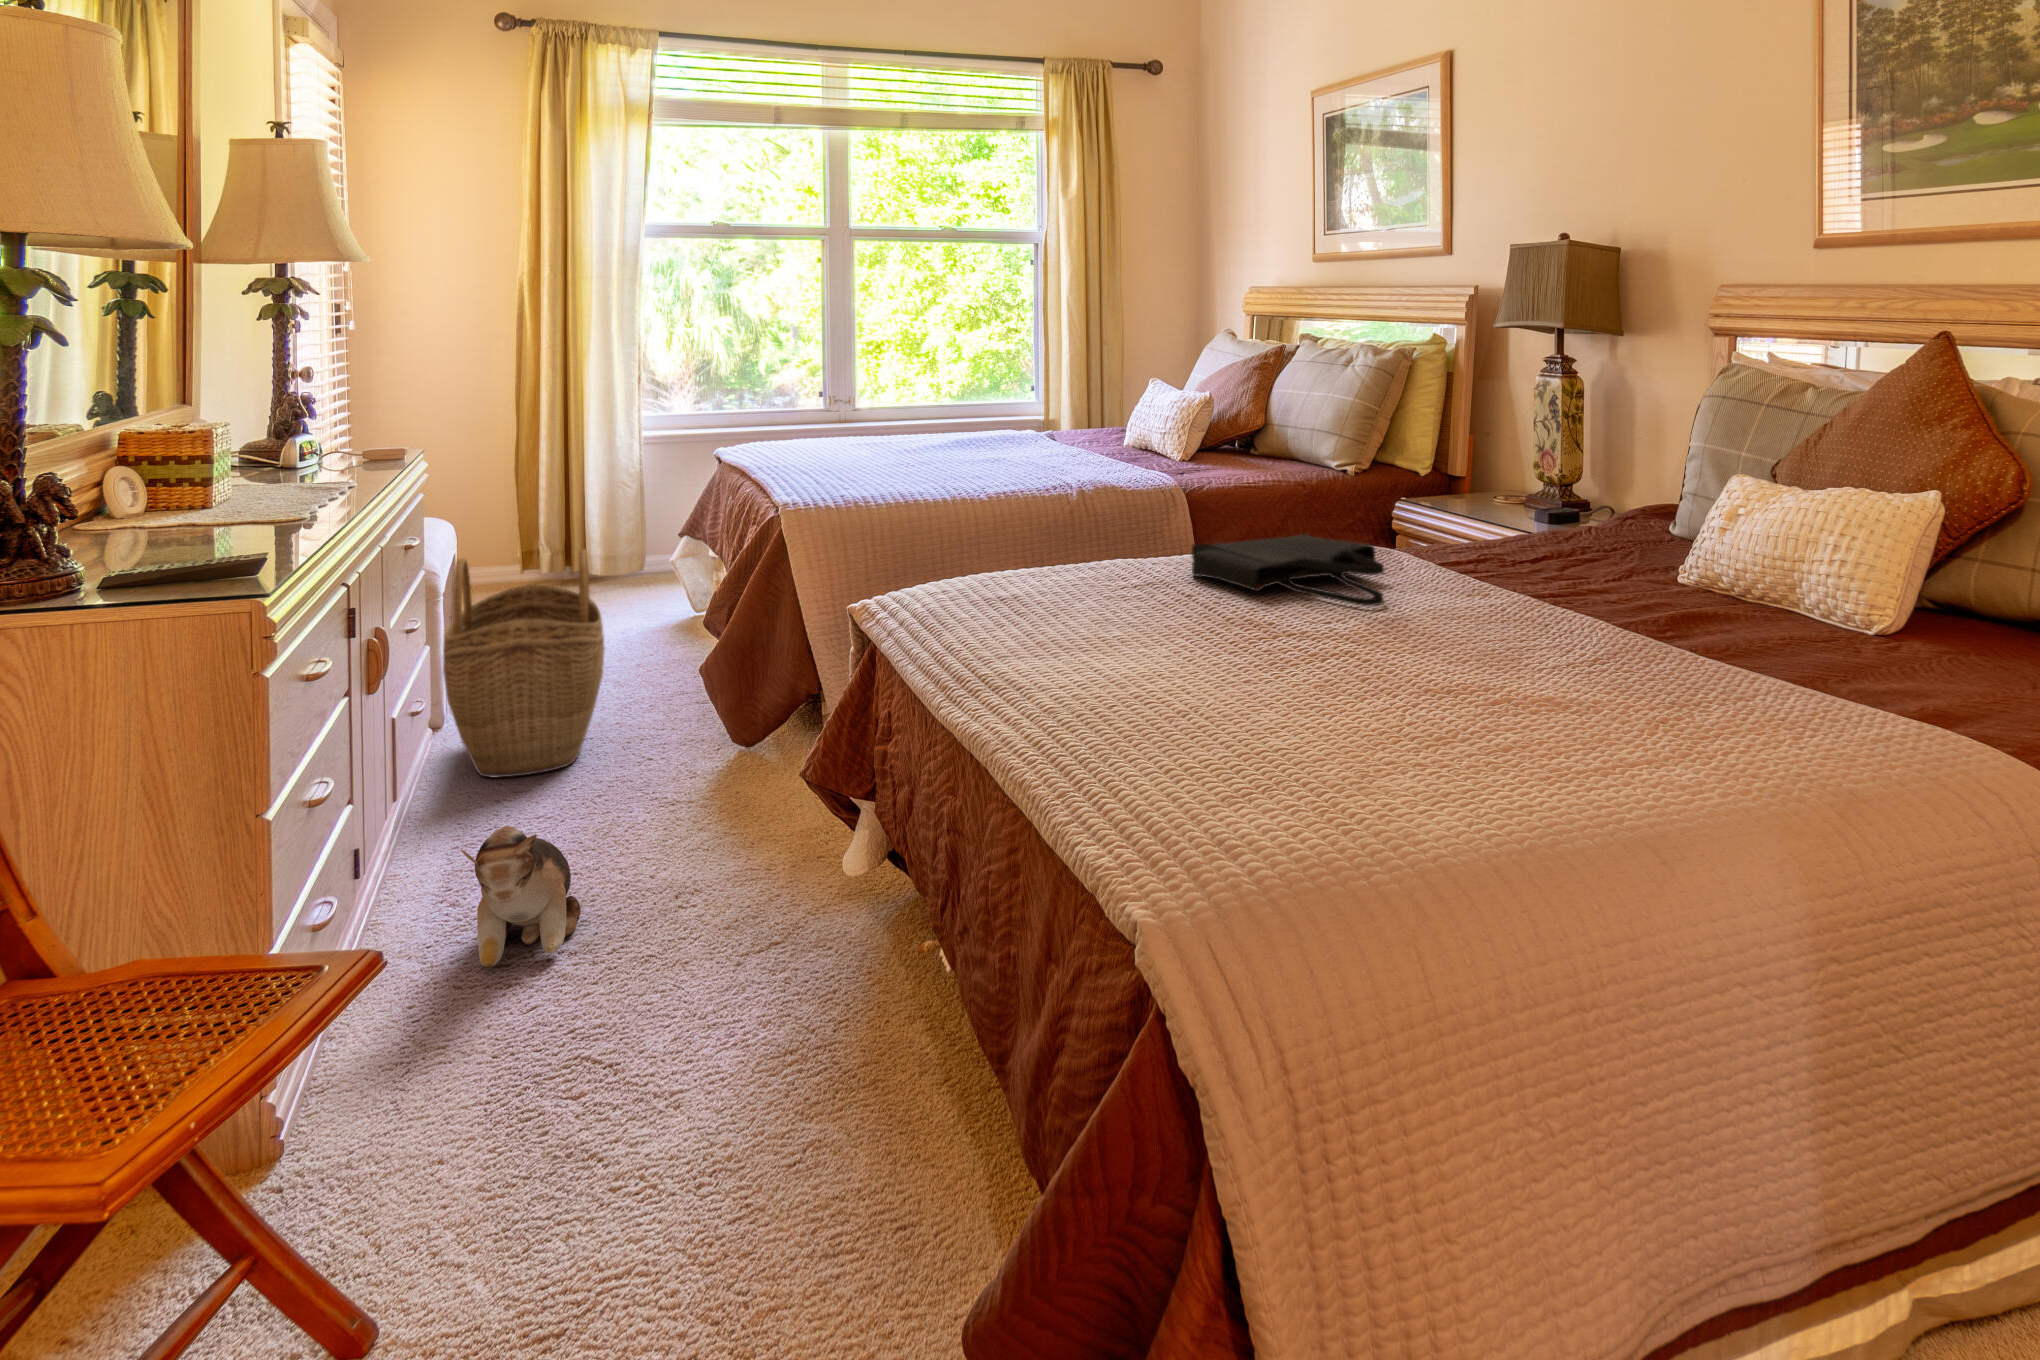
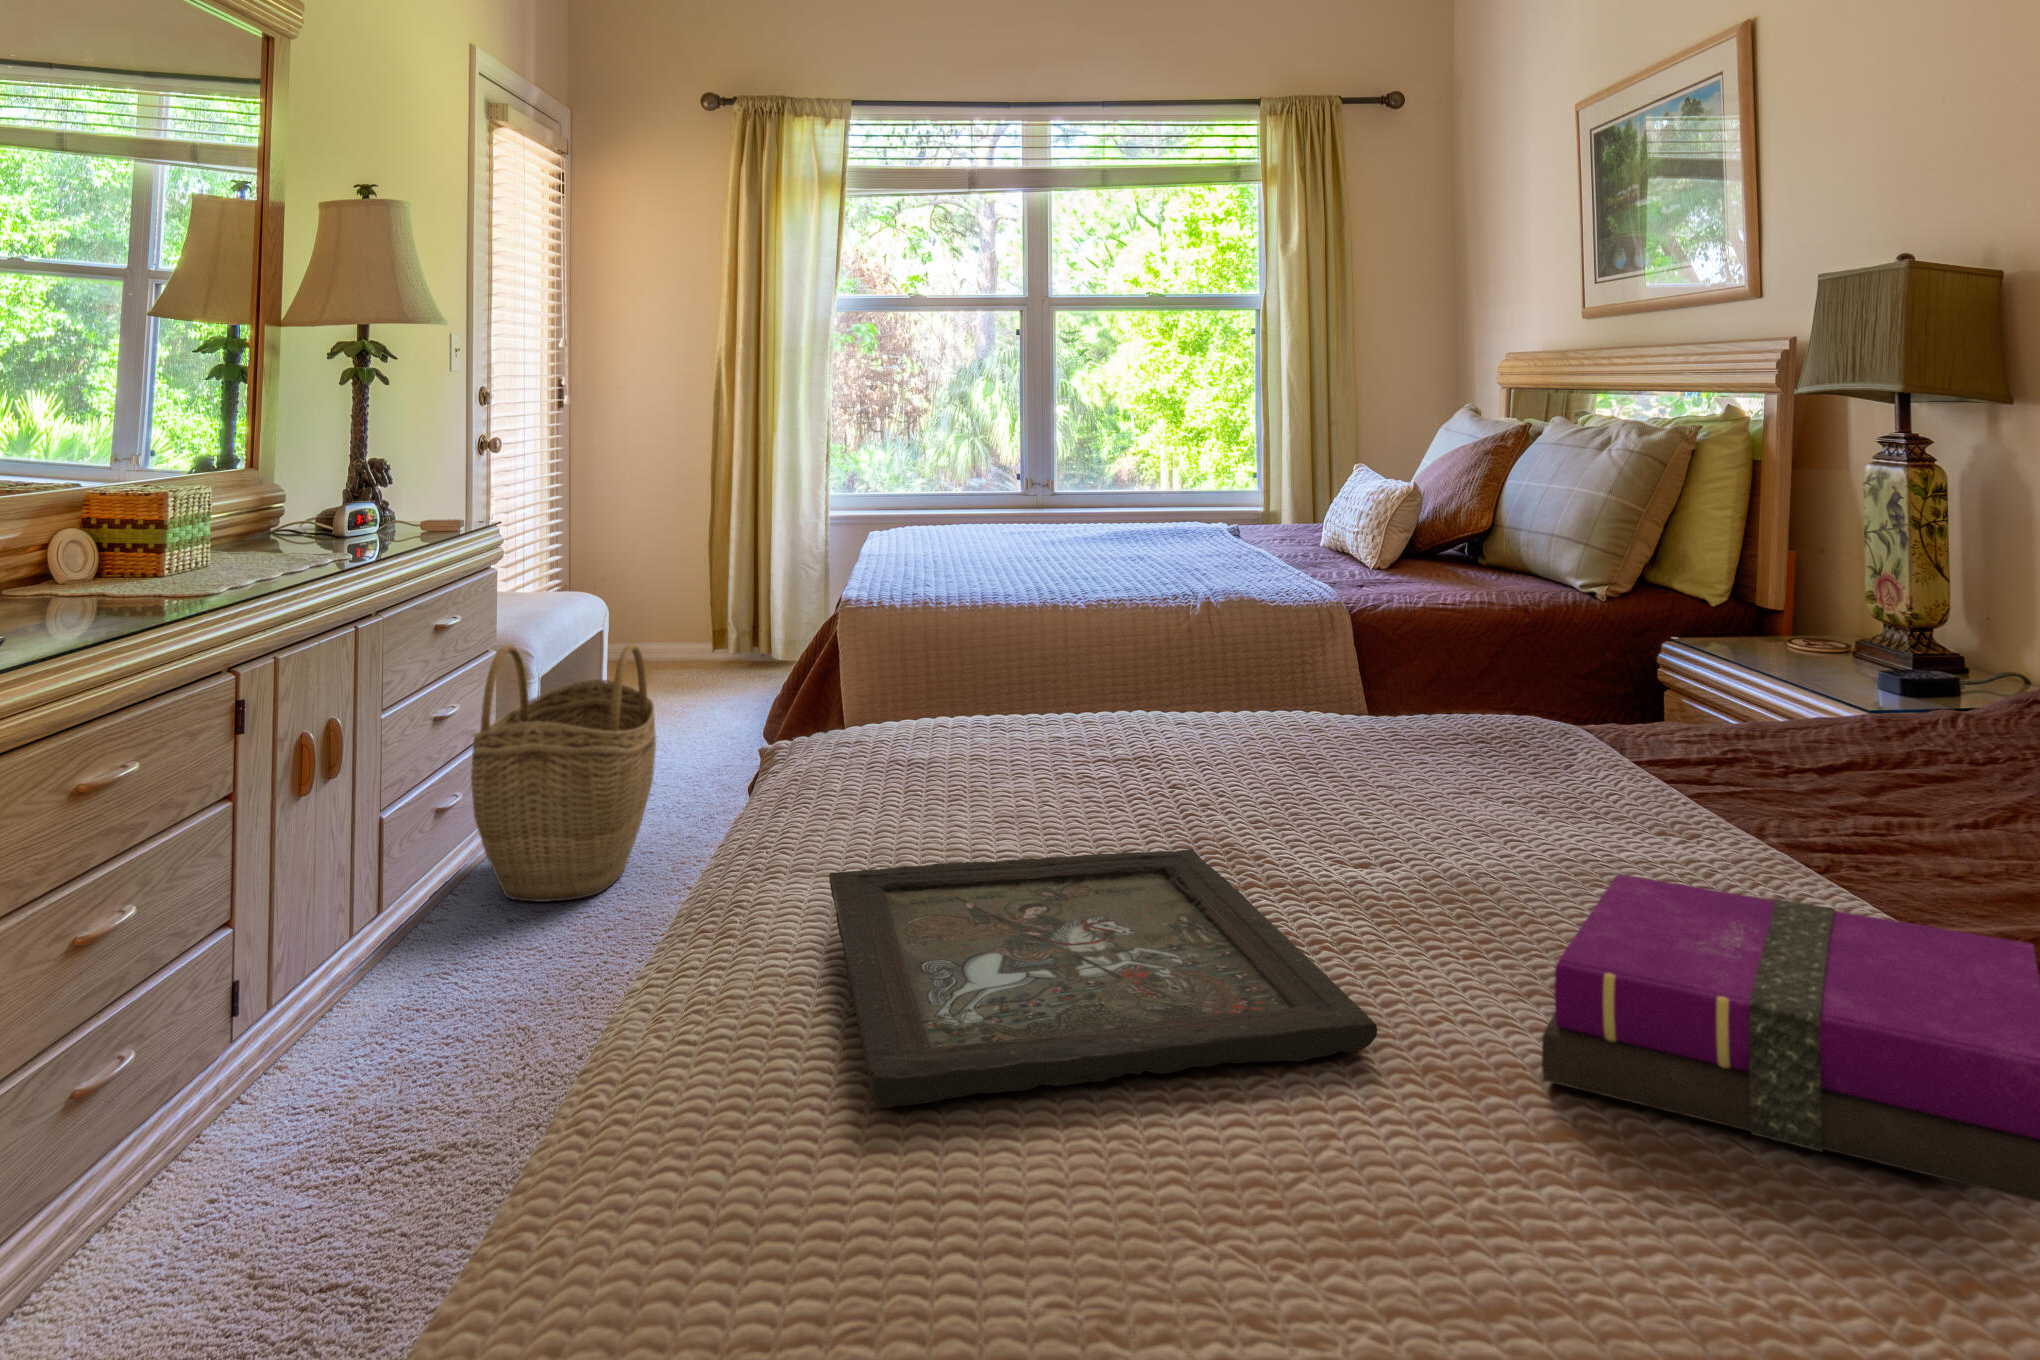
tote bag: present [1192,534,1384,606] -> none [1221,695,1509,836]
notebook: none [1480,602,1704,701] -> present [1542,874,2040,1202]
tray: none [1044,624,1404,736] -> present [829,849,1377,1108]
plush toy: present [461,826,581,967] -> none [257,993,466,1172]

